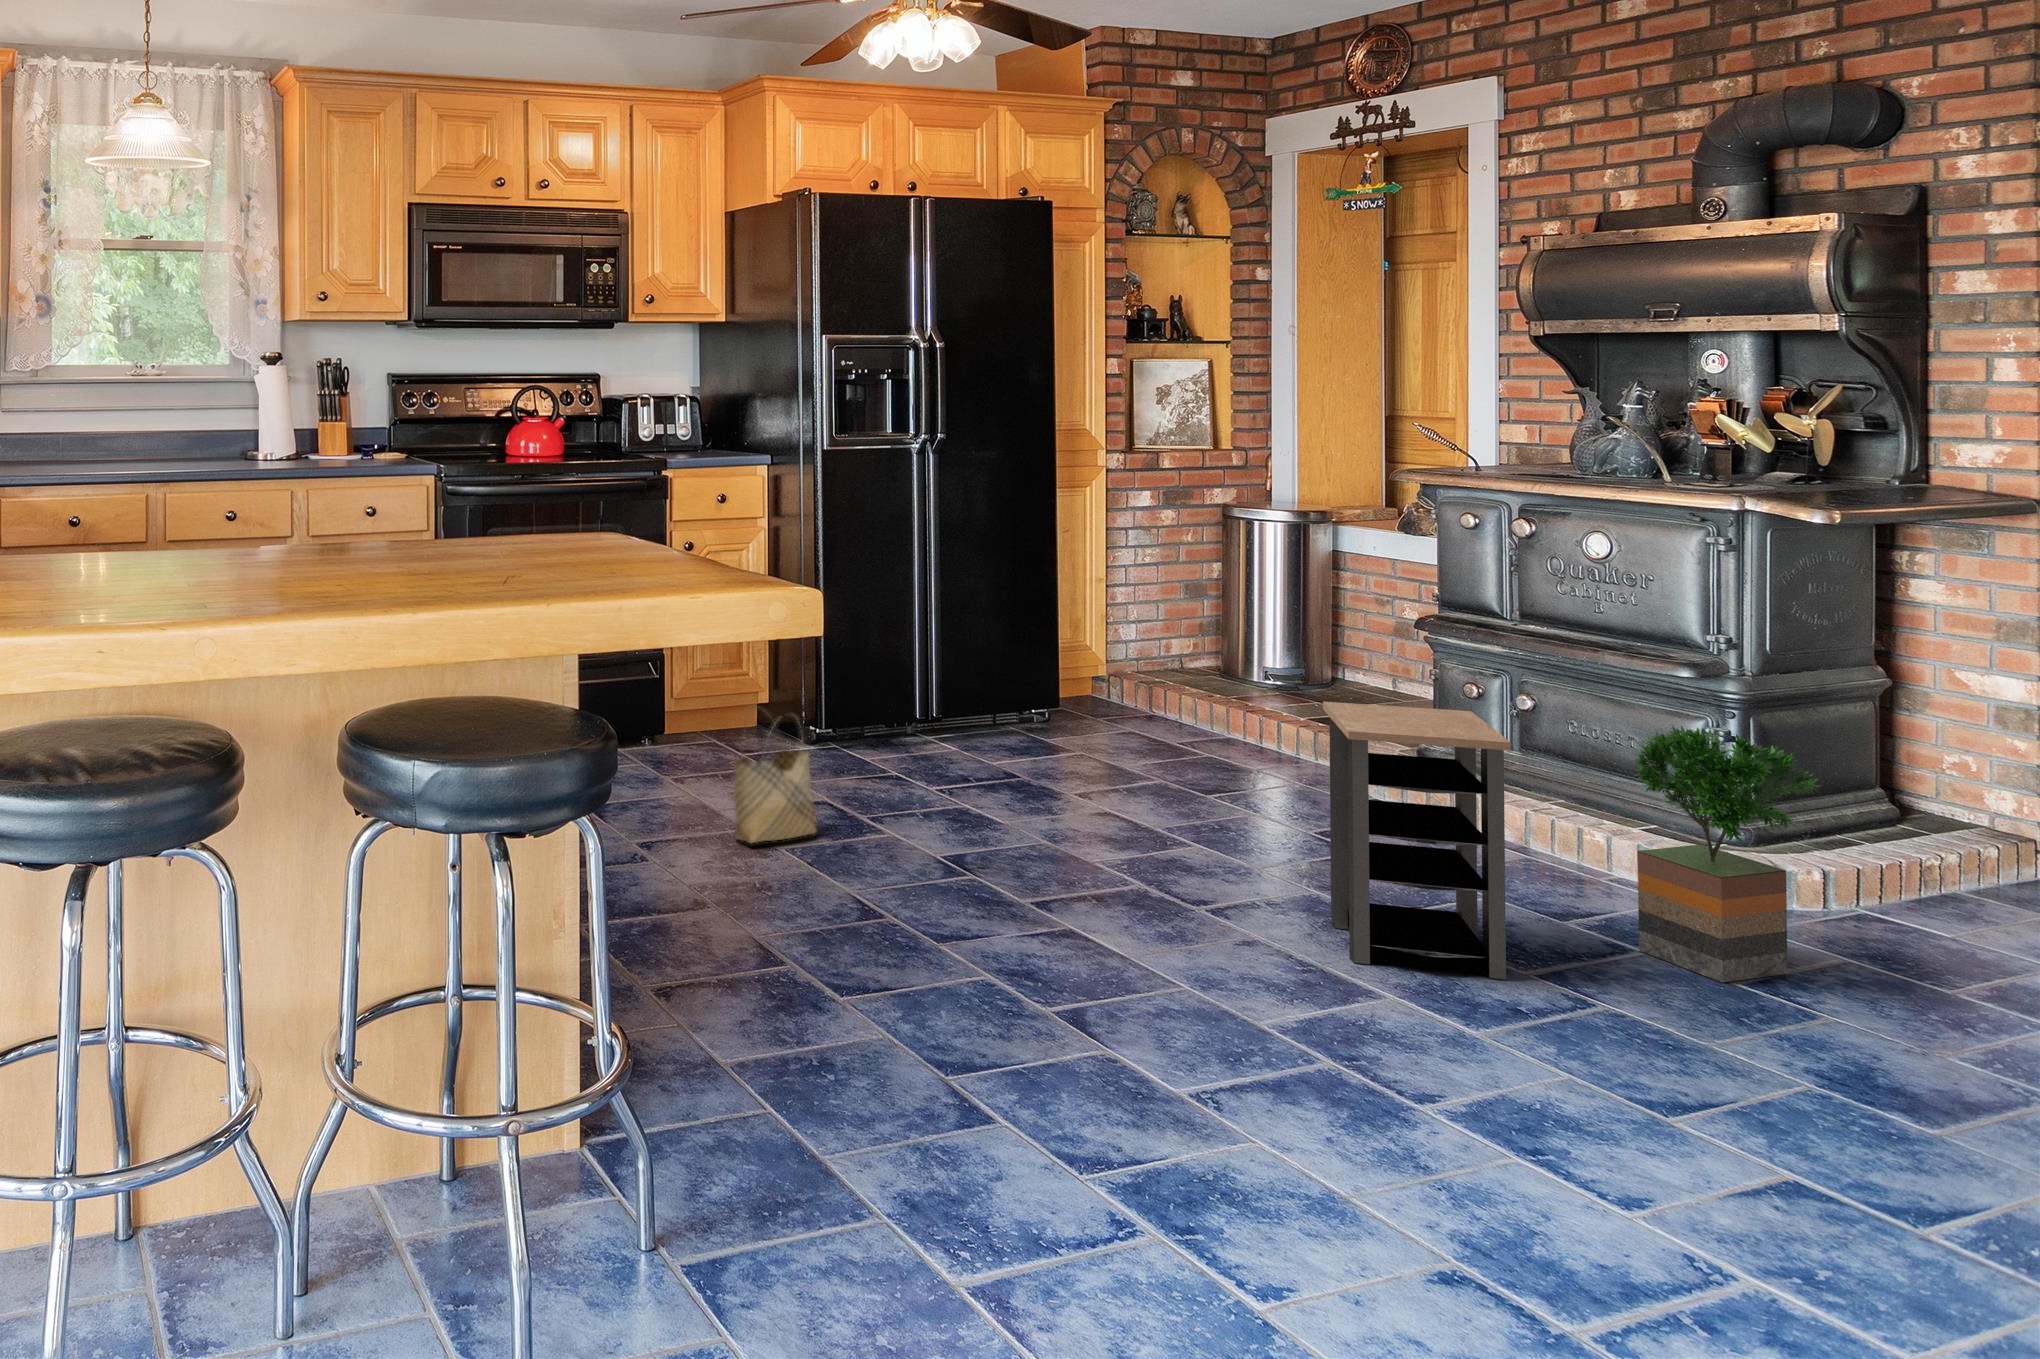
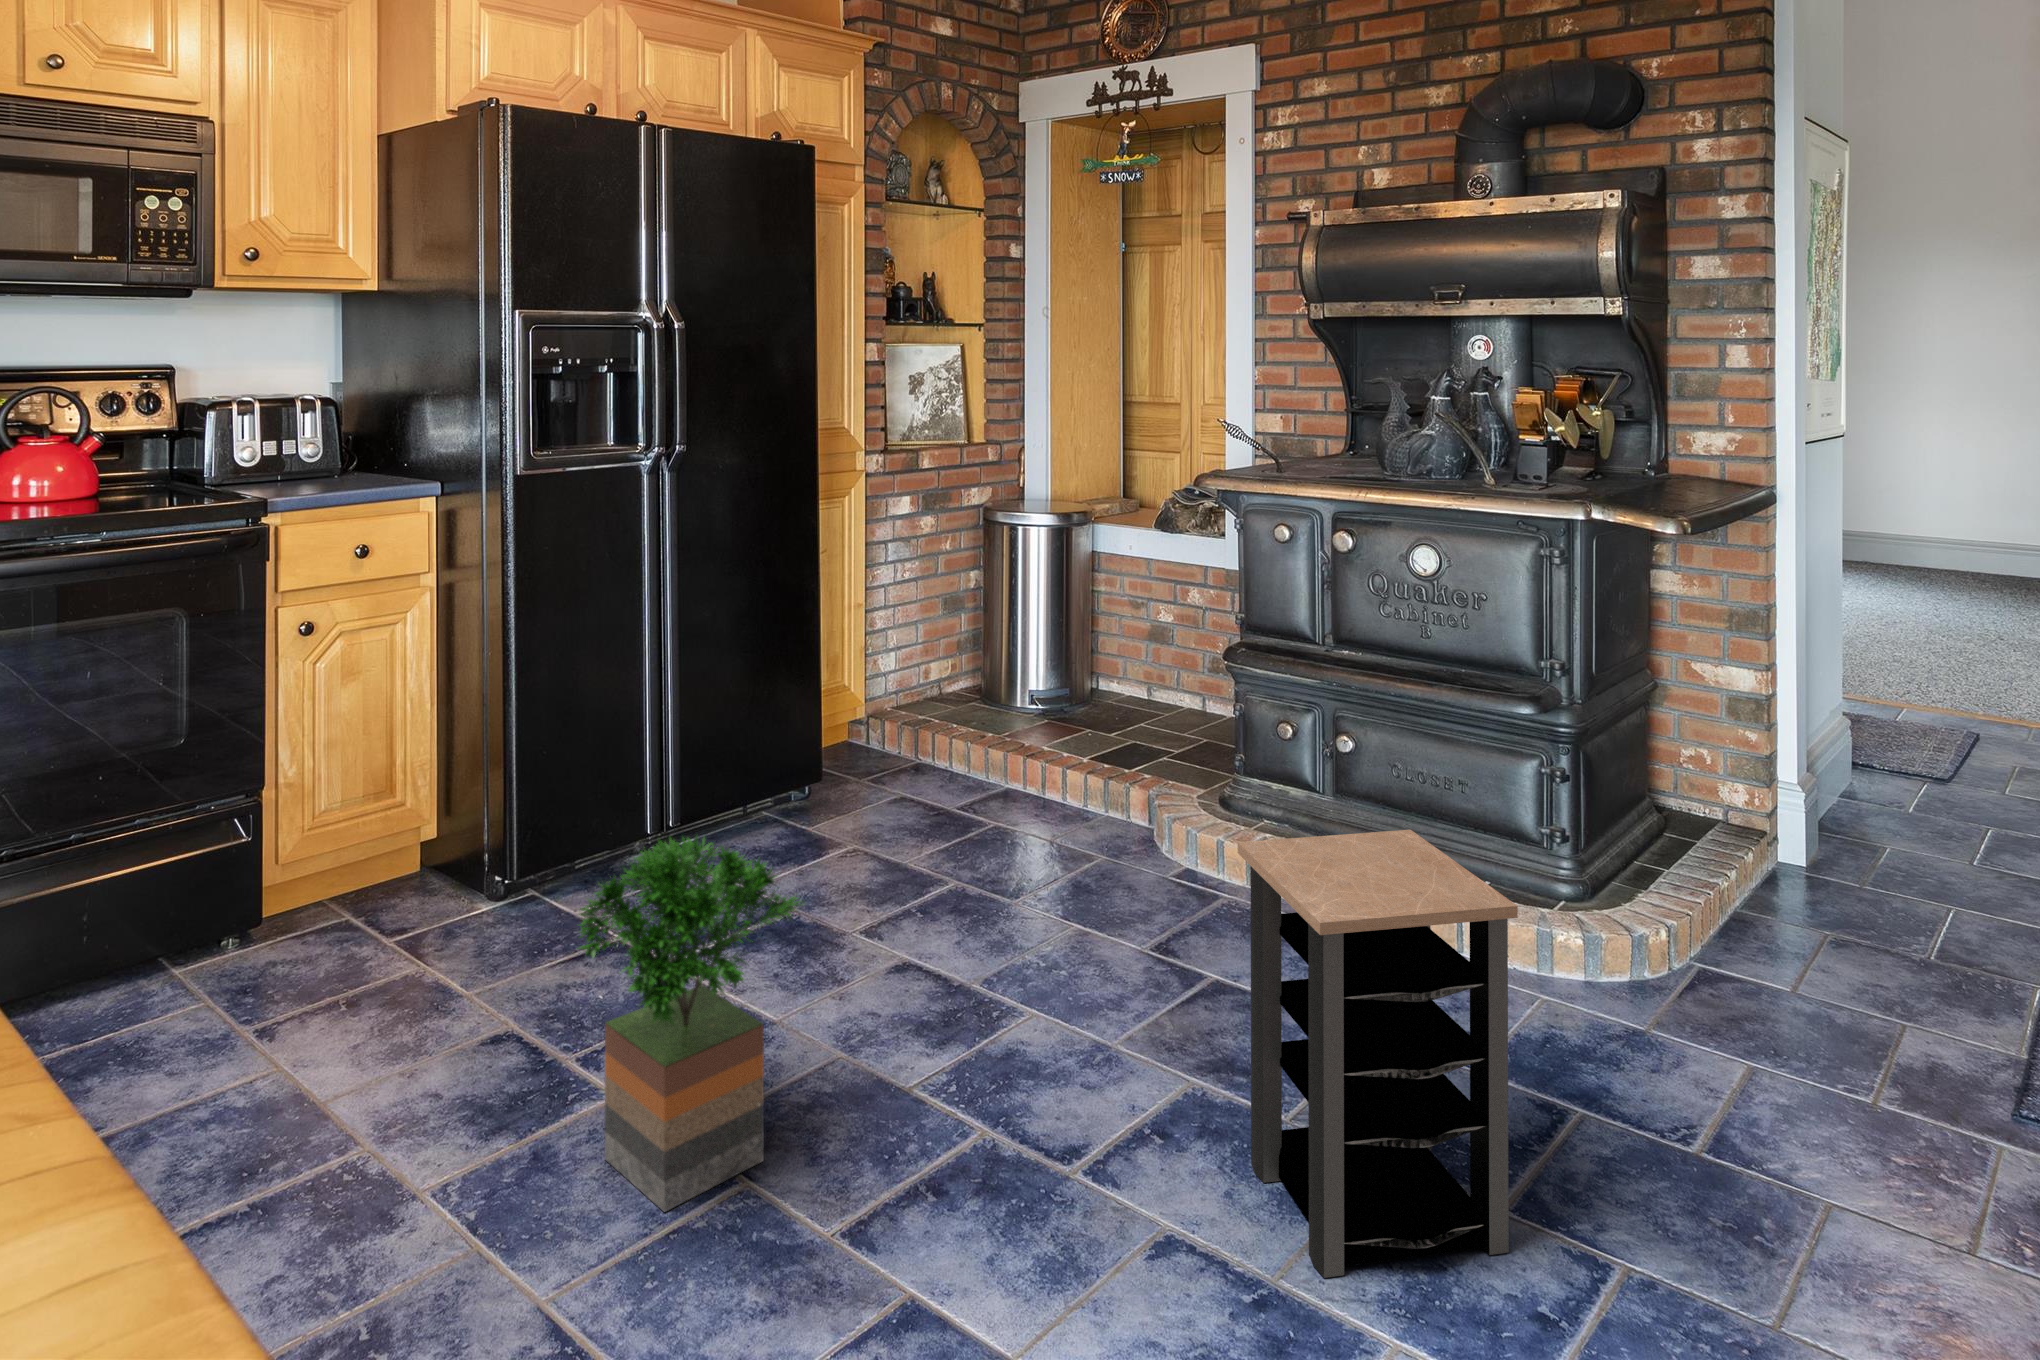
woven basket: present [734,708,817,843] -> none [318,949,479,1225]
potted tree: present [1632,725,1820,982] -> present [580,836,802,1212]

